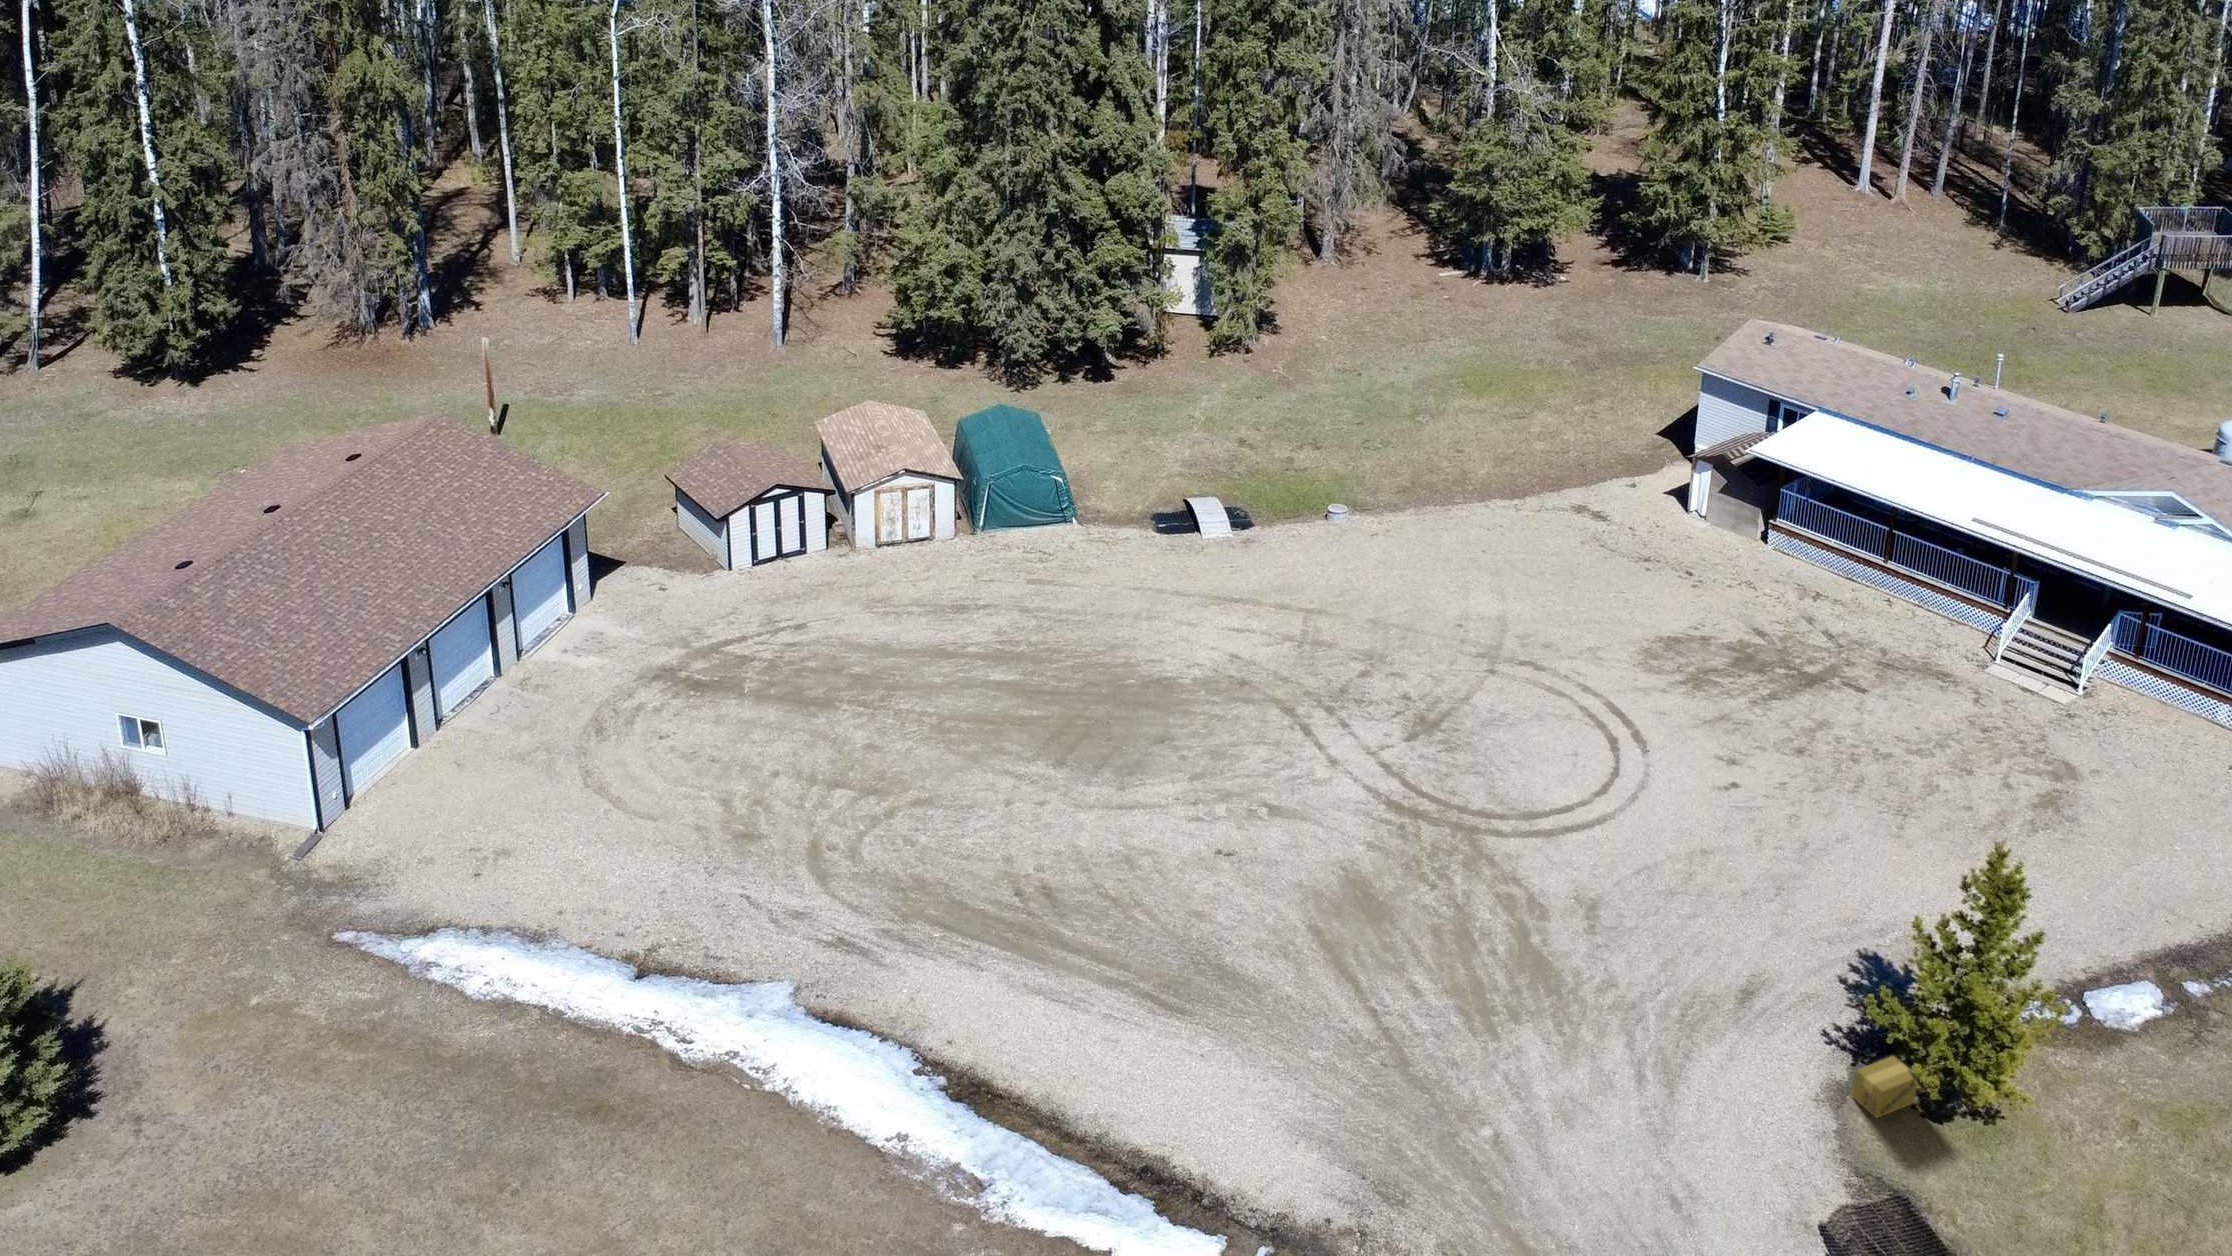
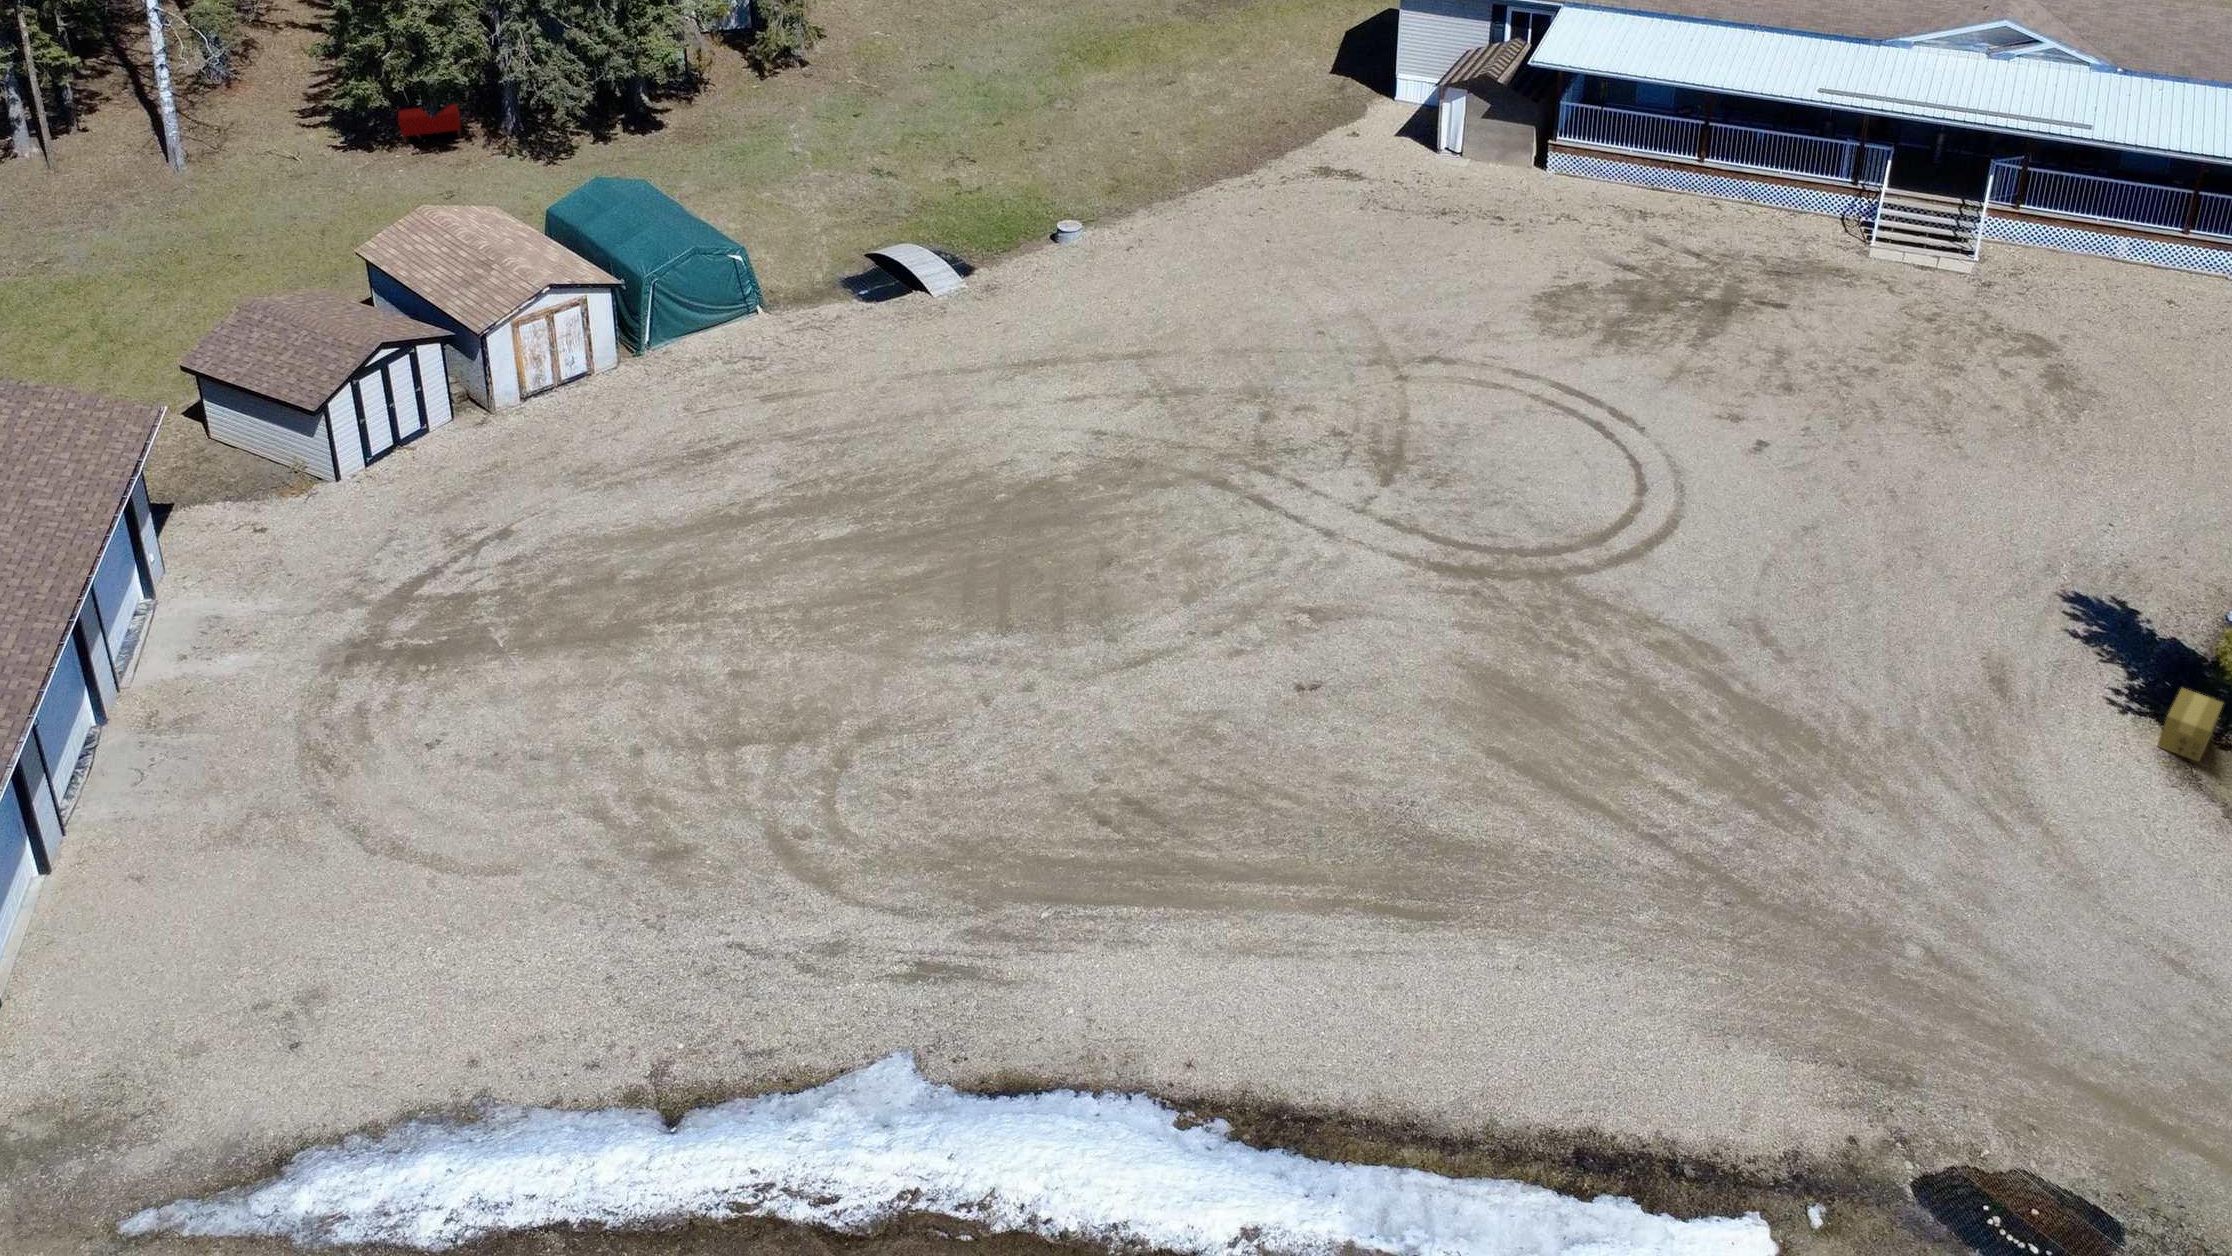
bench: none [915,335,960,361] -> present [398,104,461,143]

